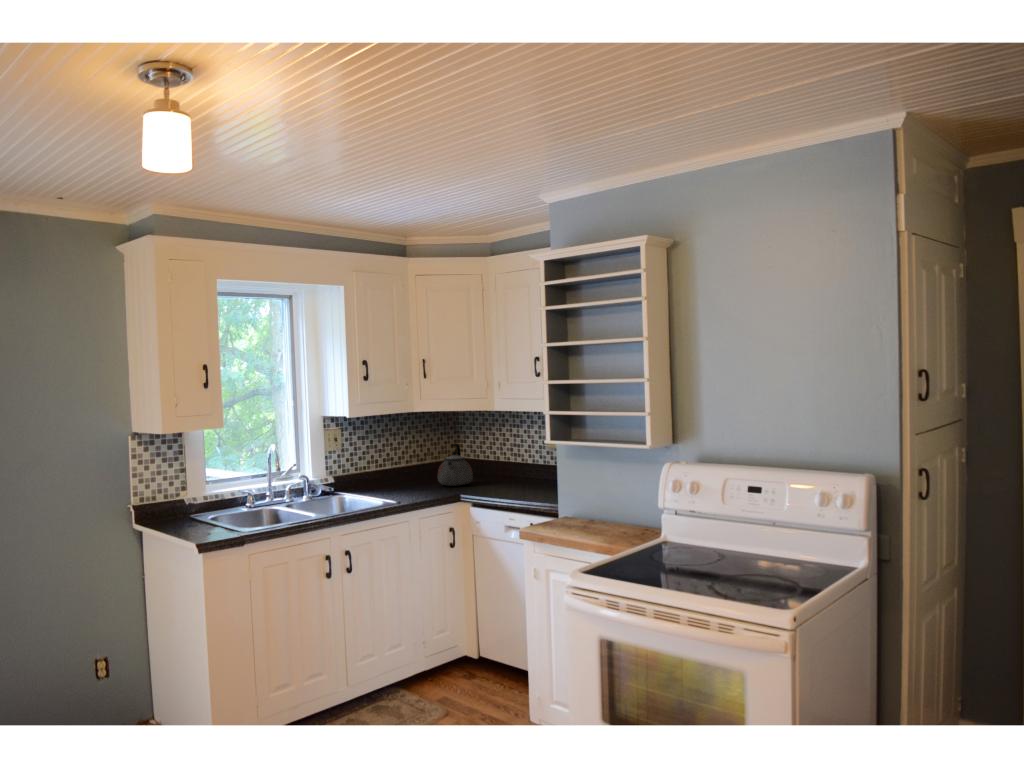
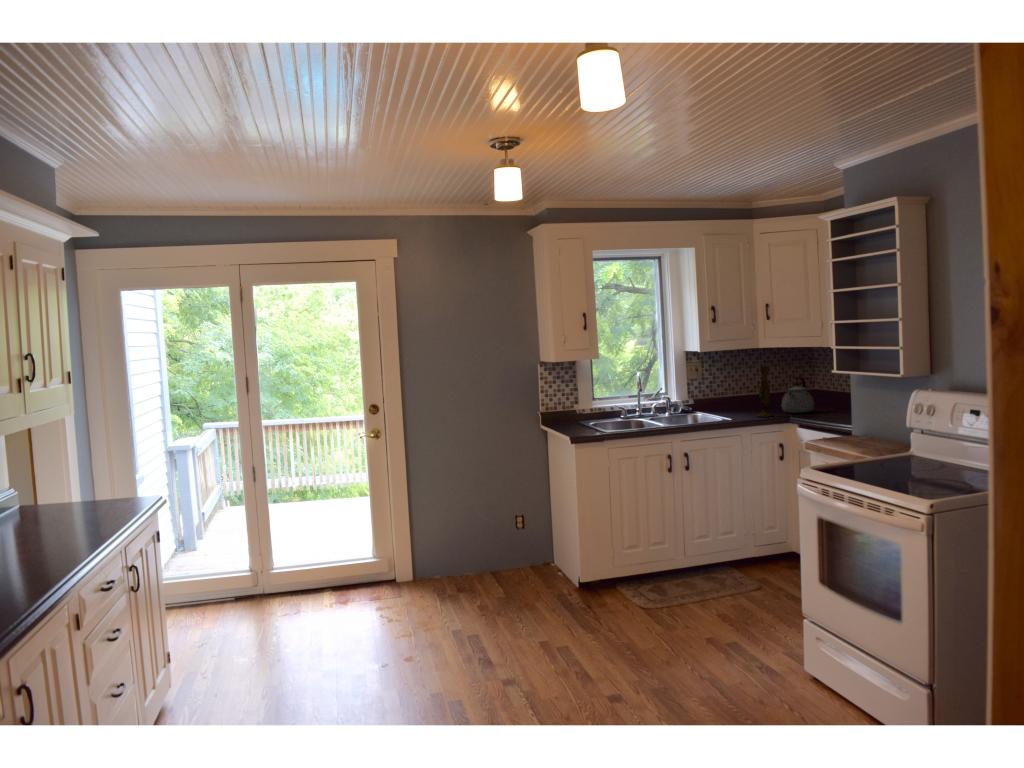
vase: none [415,432,436,493] -> present [757,366,773,417]

